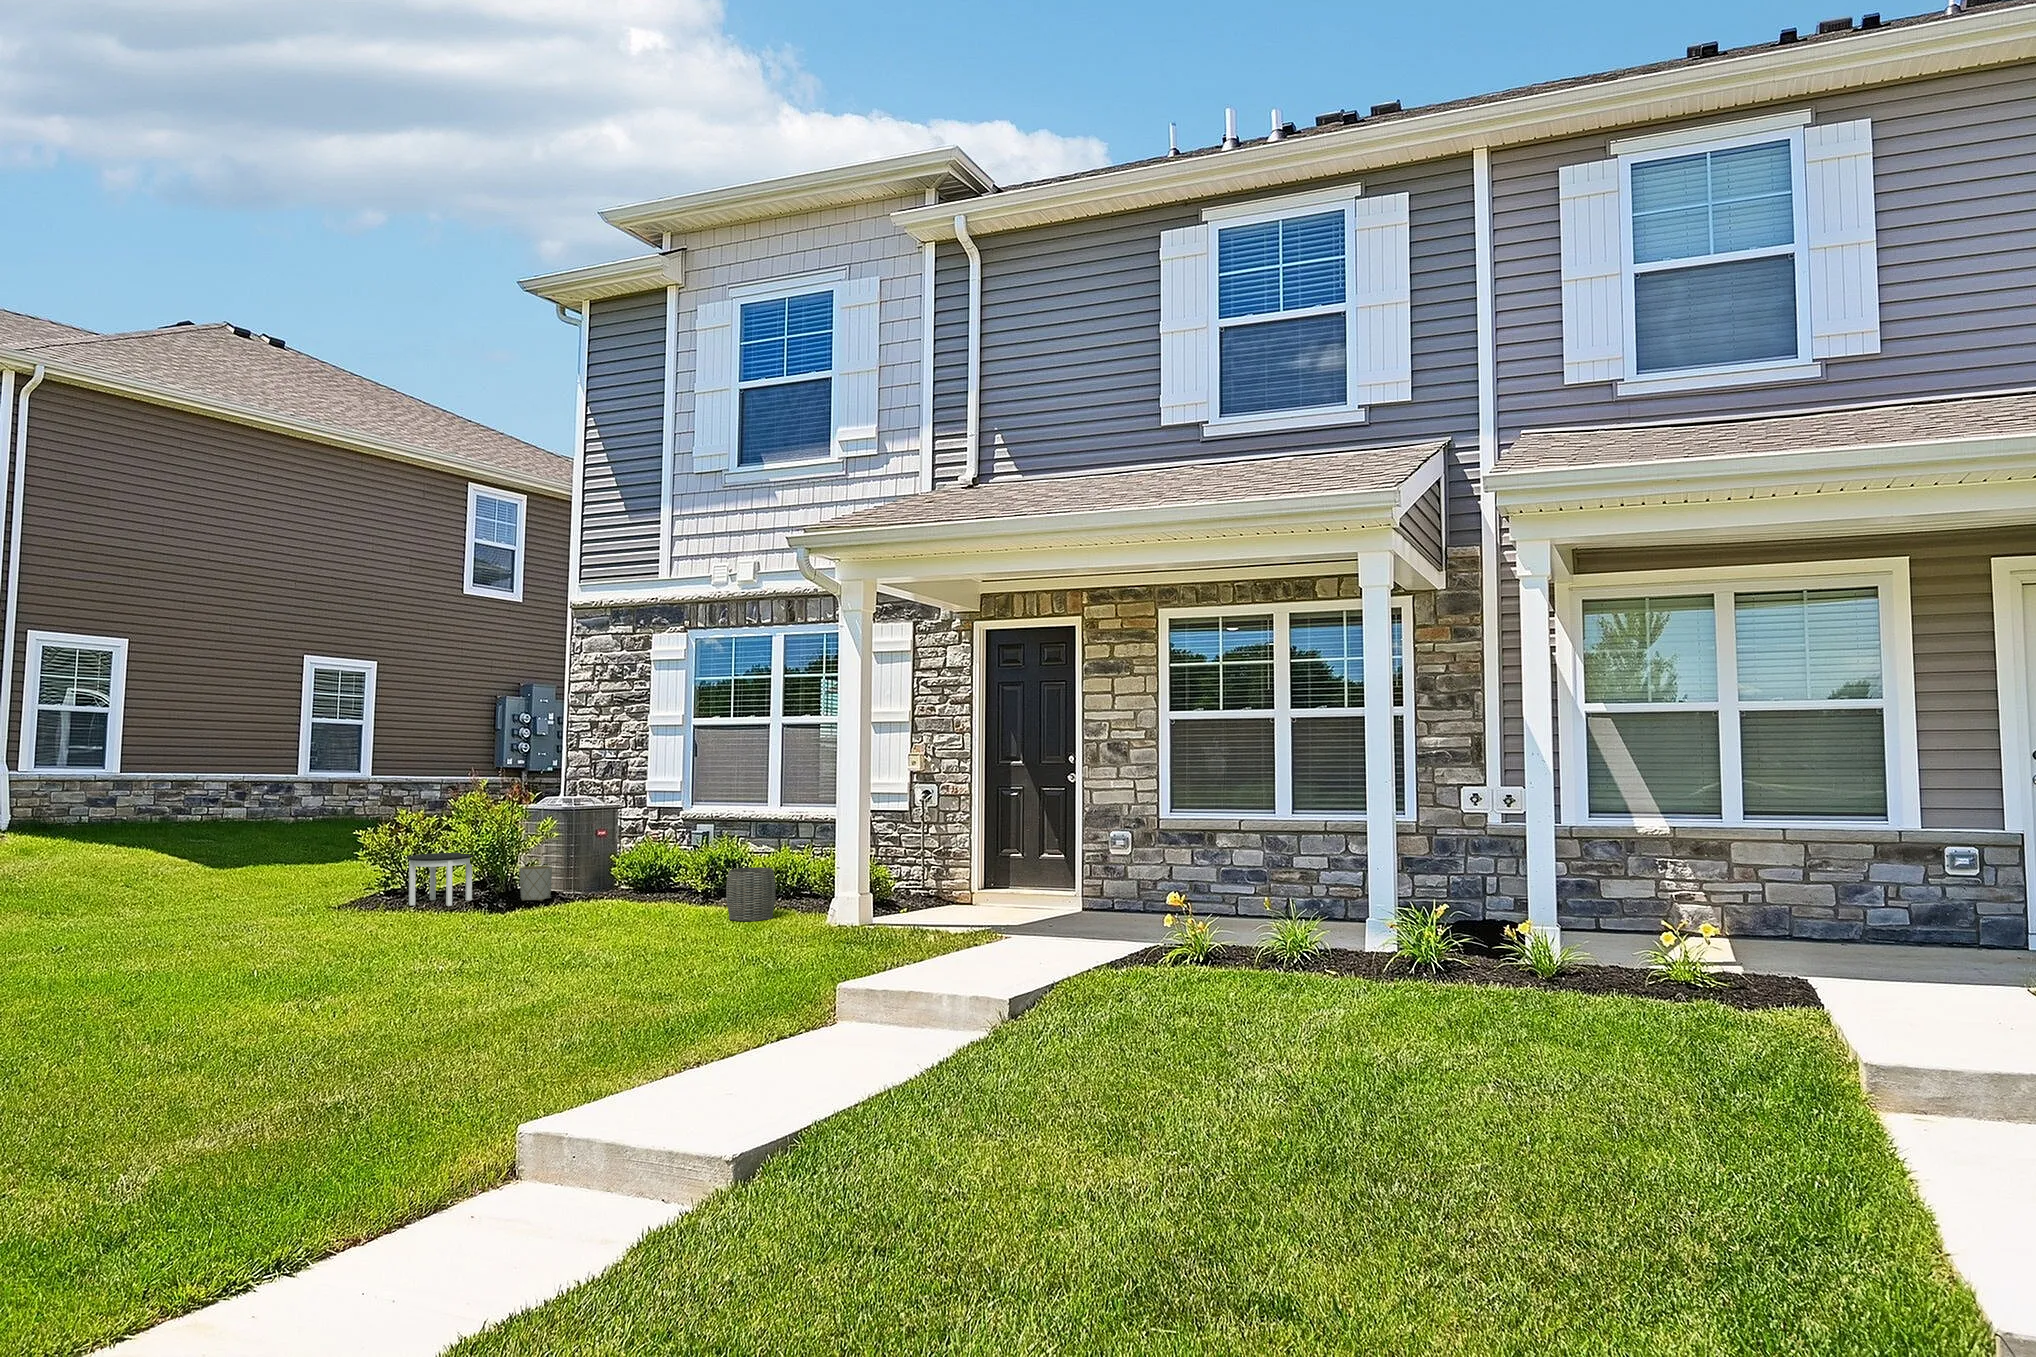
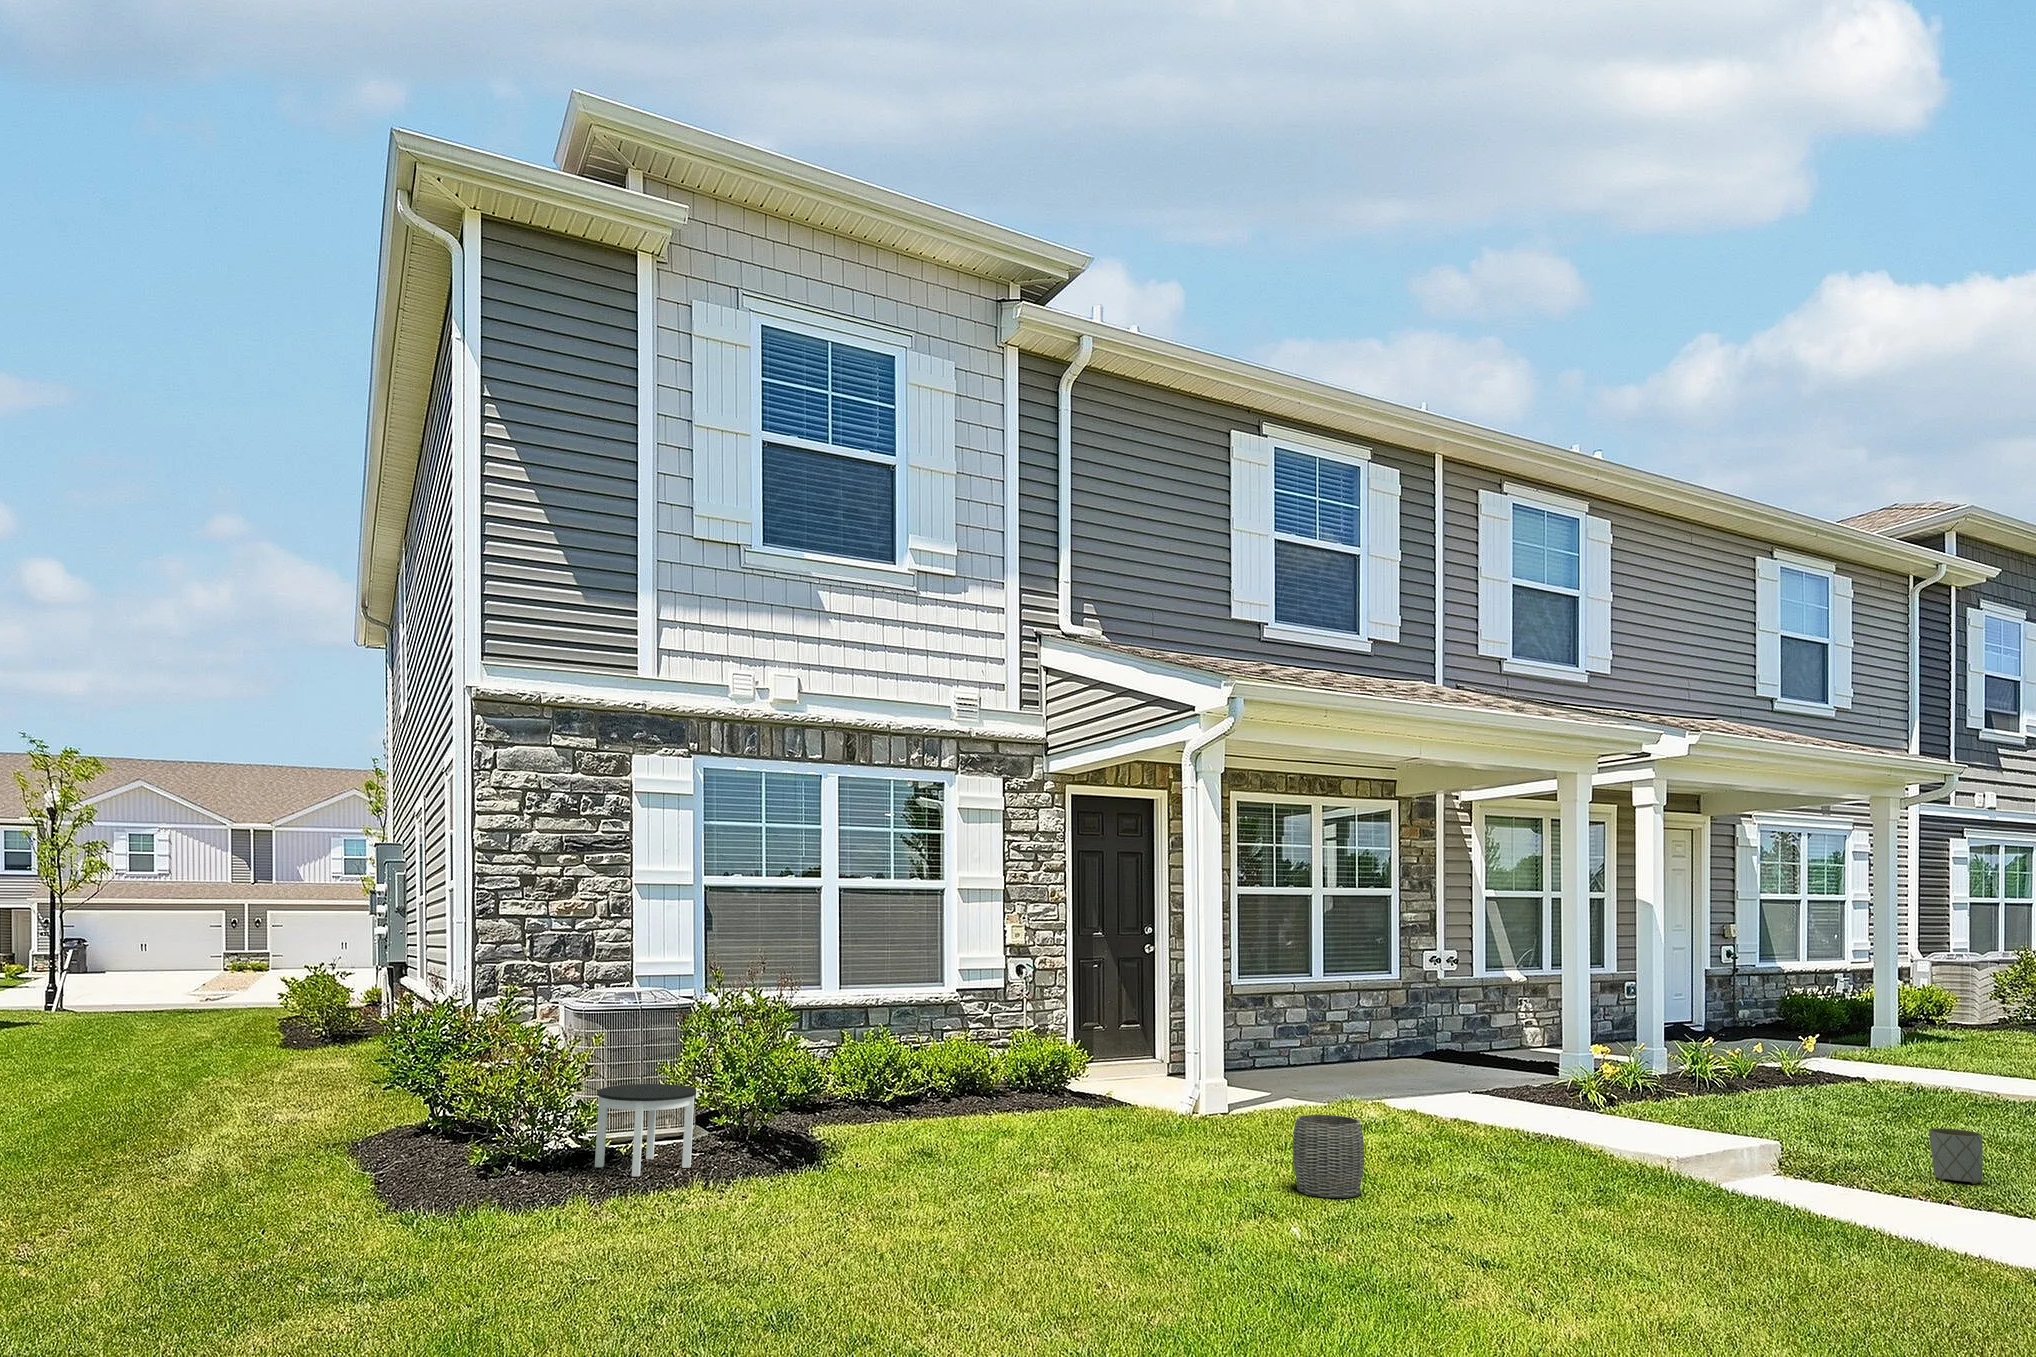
planter: present [519,866,552,901] -> present [1929,1128,1983,1184]
woven basket: present [726,867,776,921] -> present [1293,1115,1364,1198]

